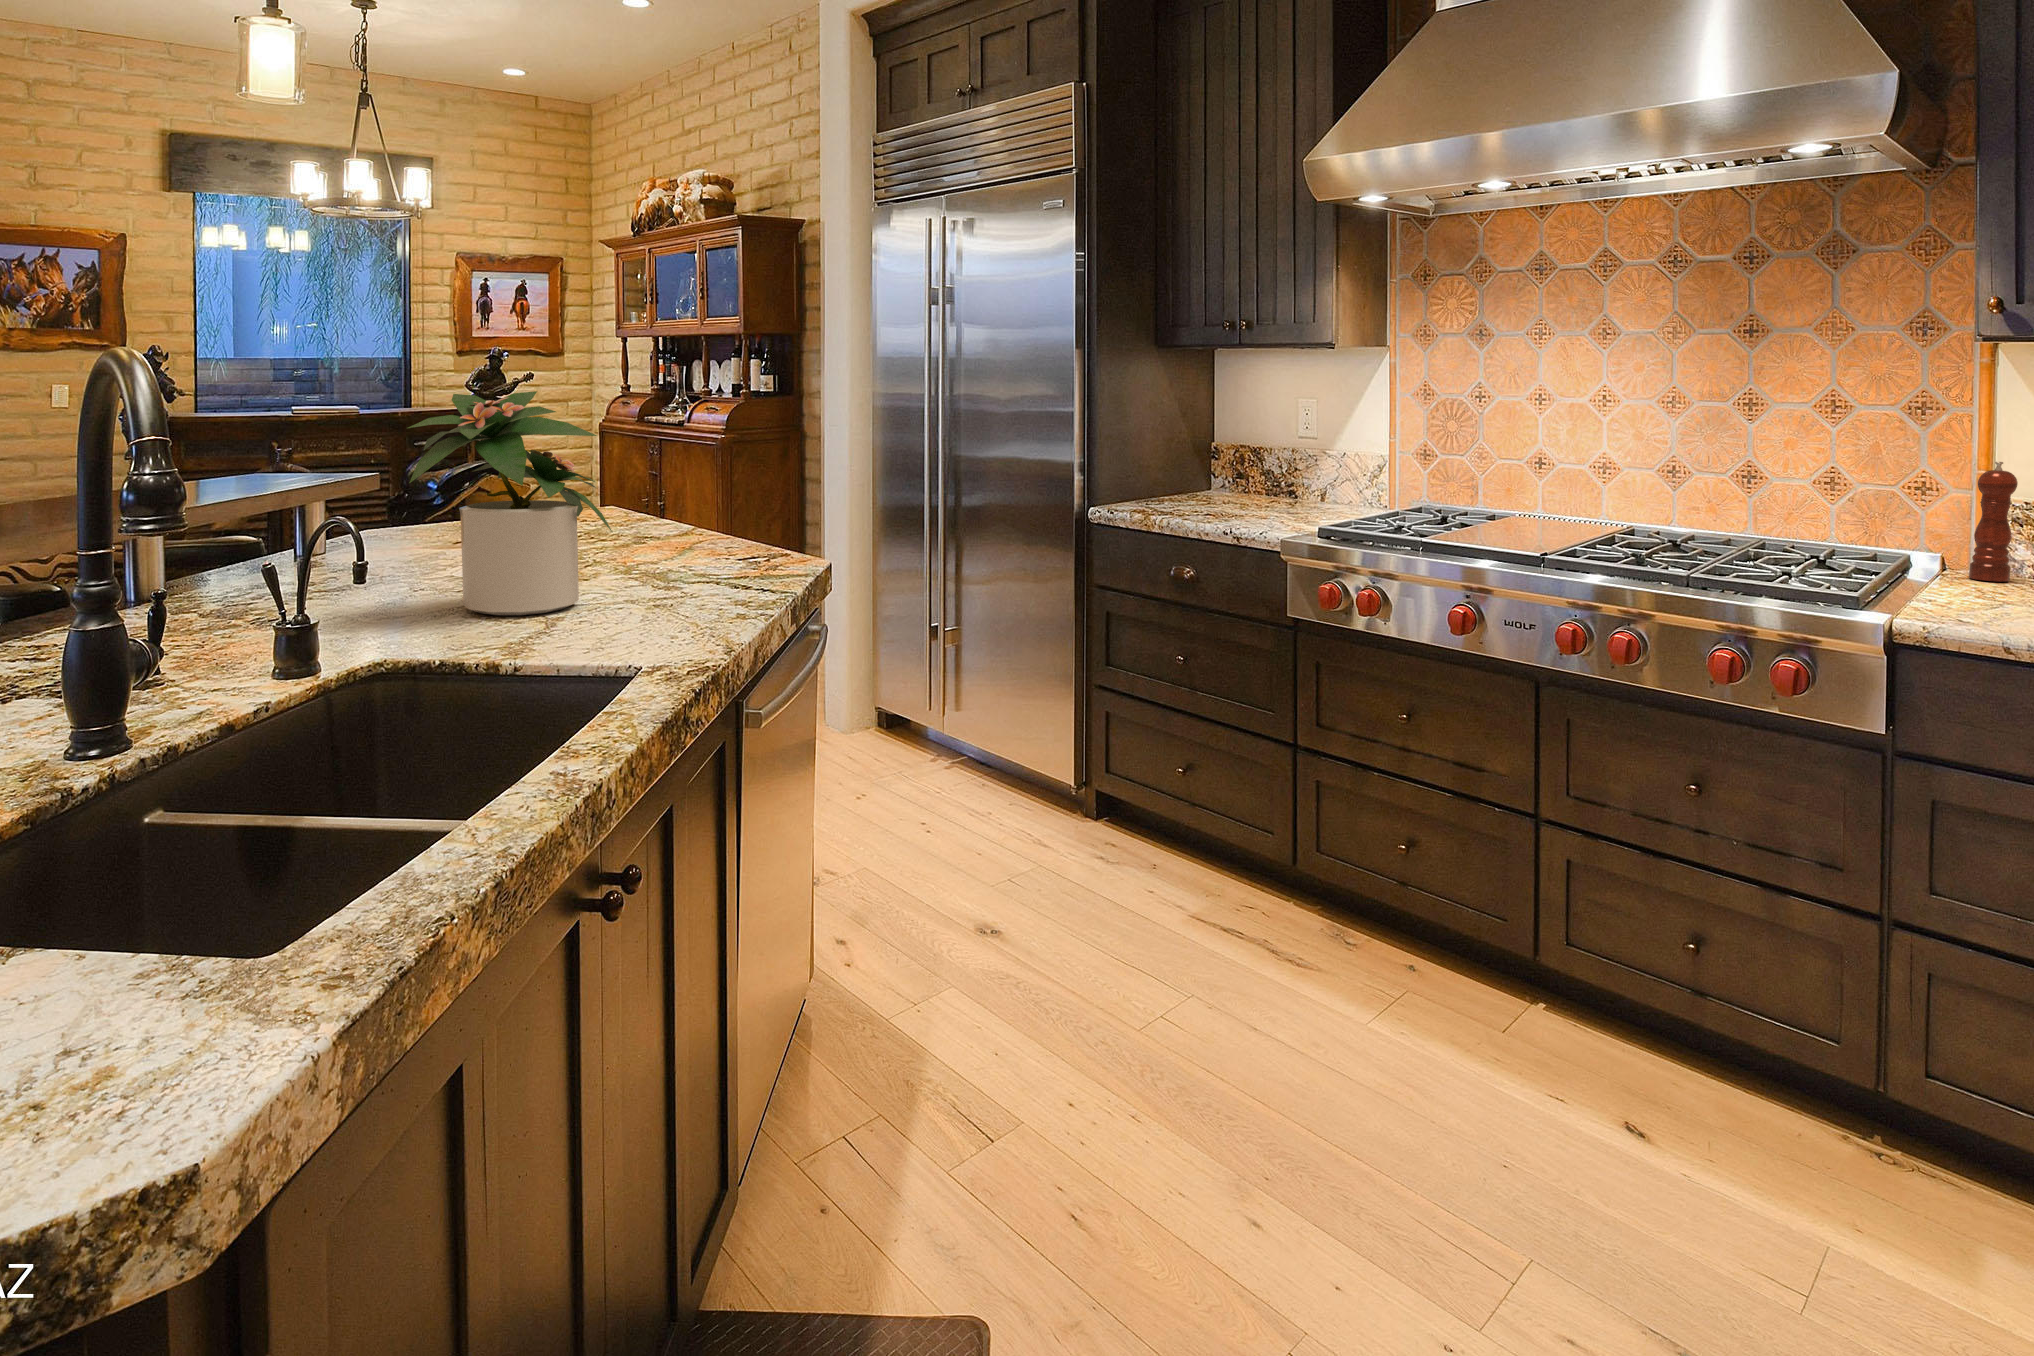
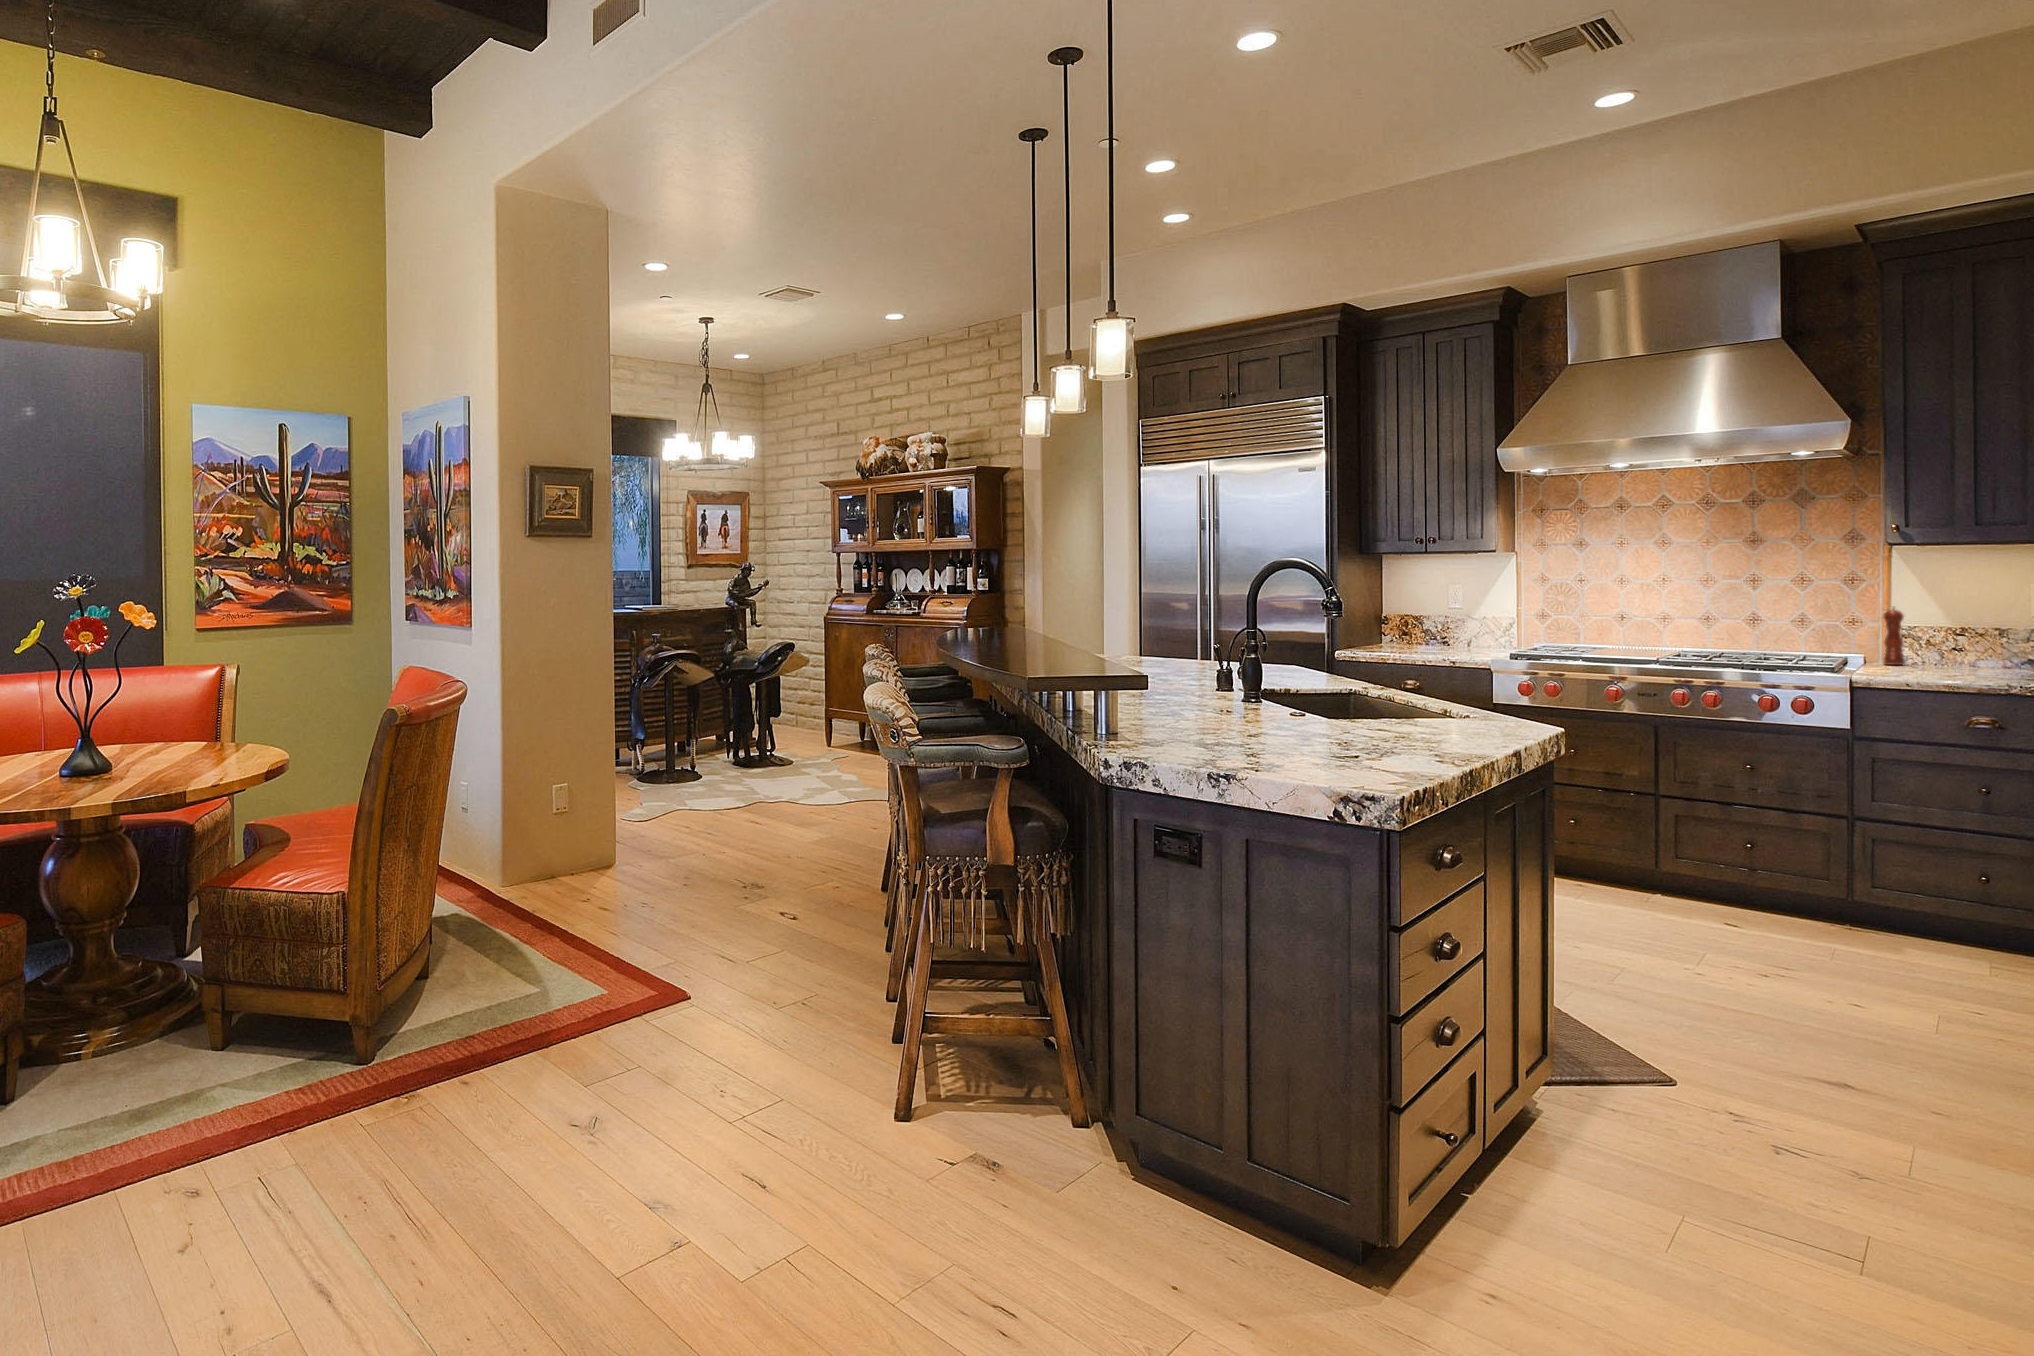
potted plant: present [408,391,611,615] -> none [1180,578,1265,675]

